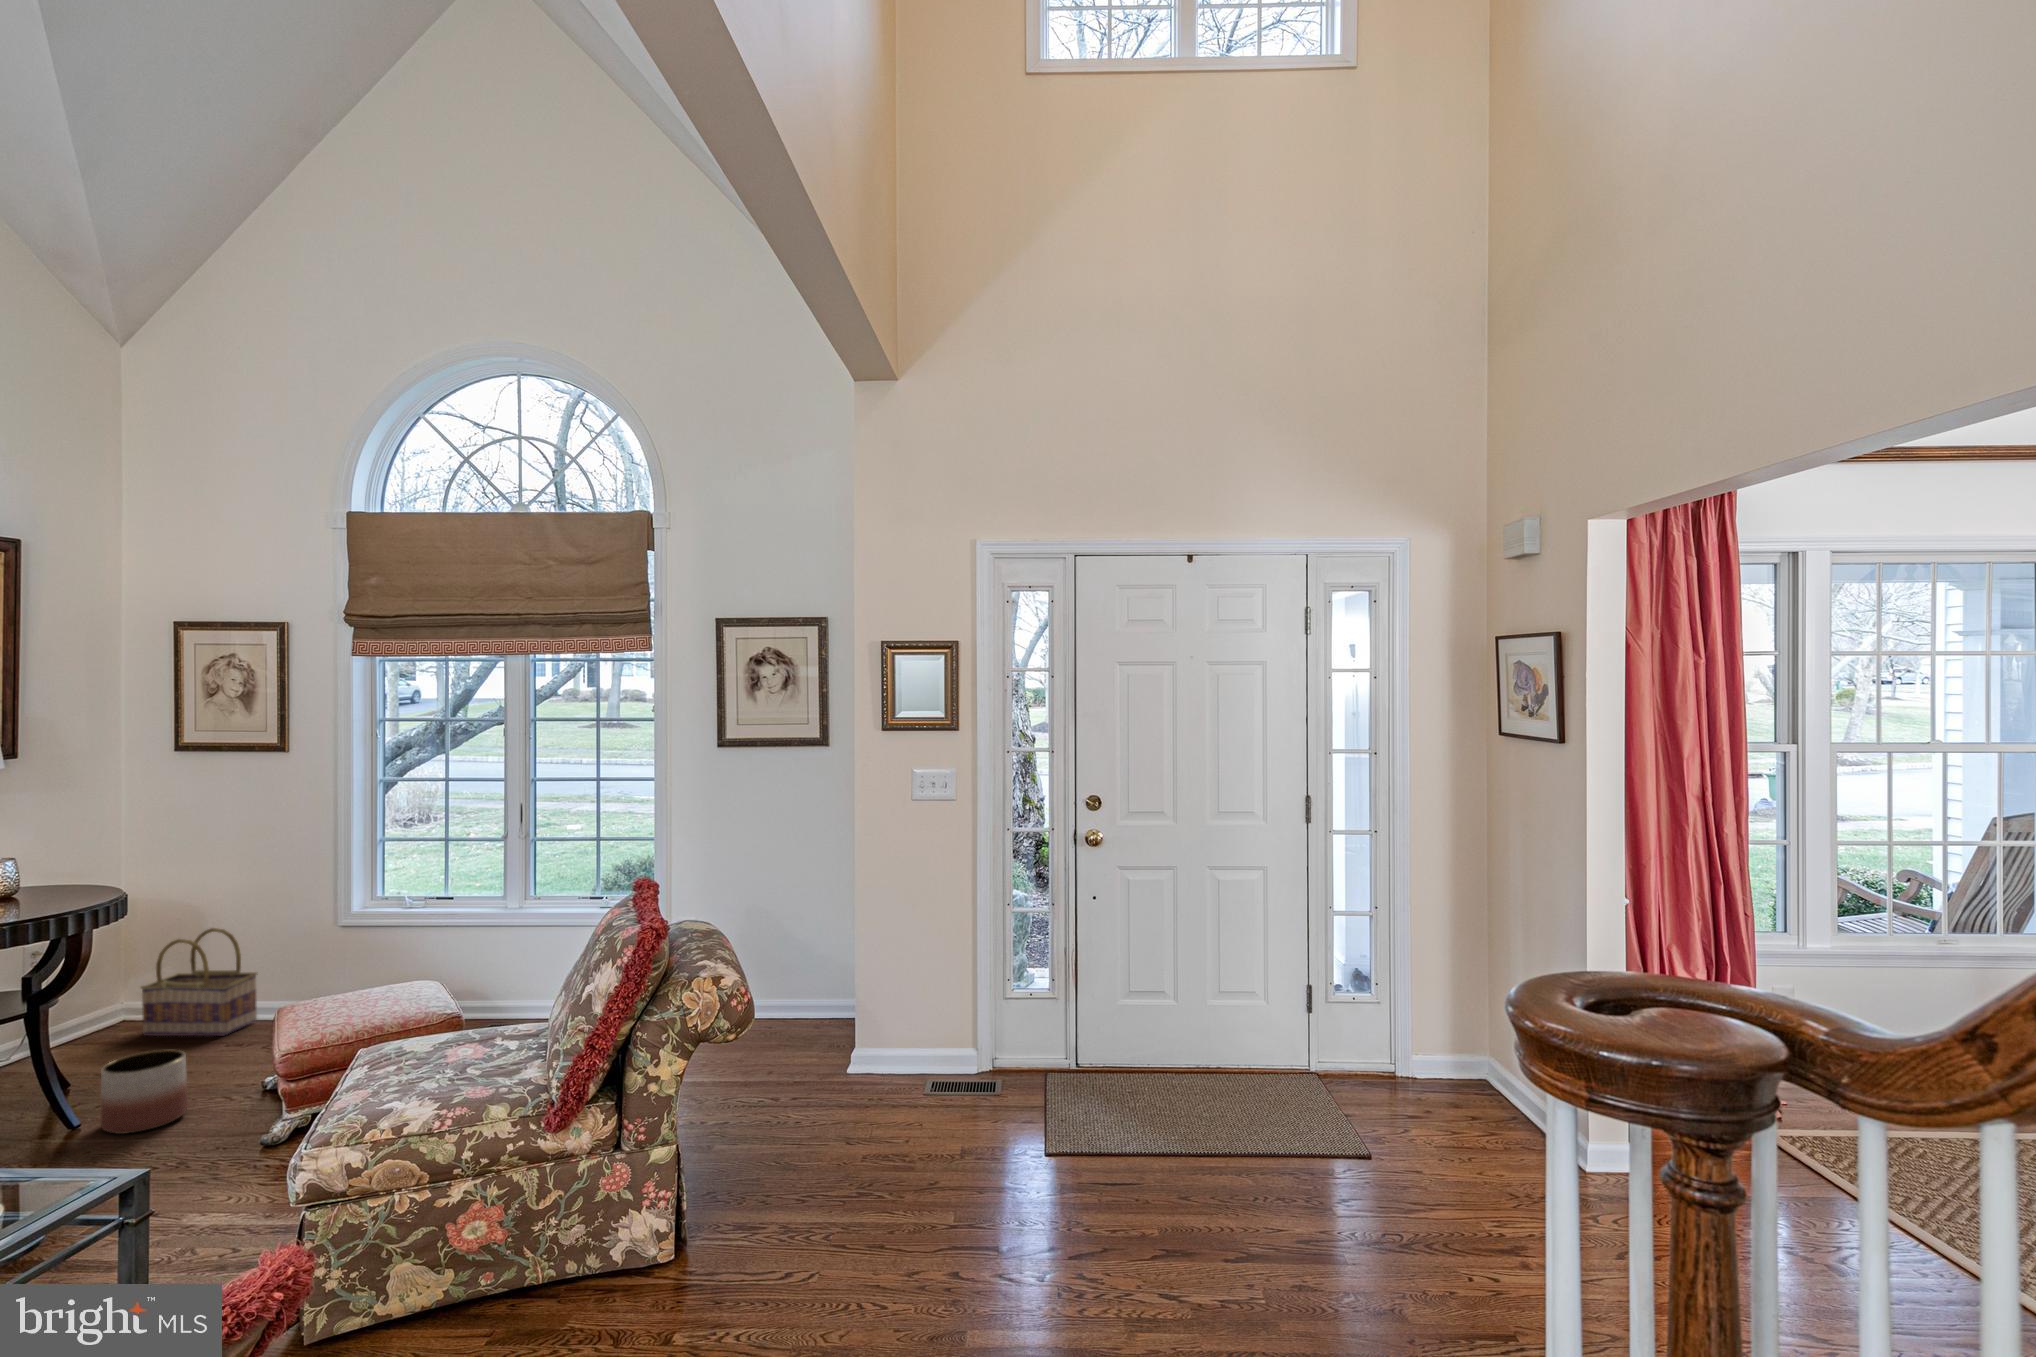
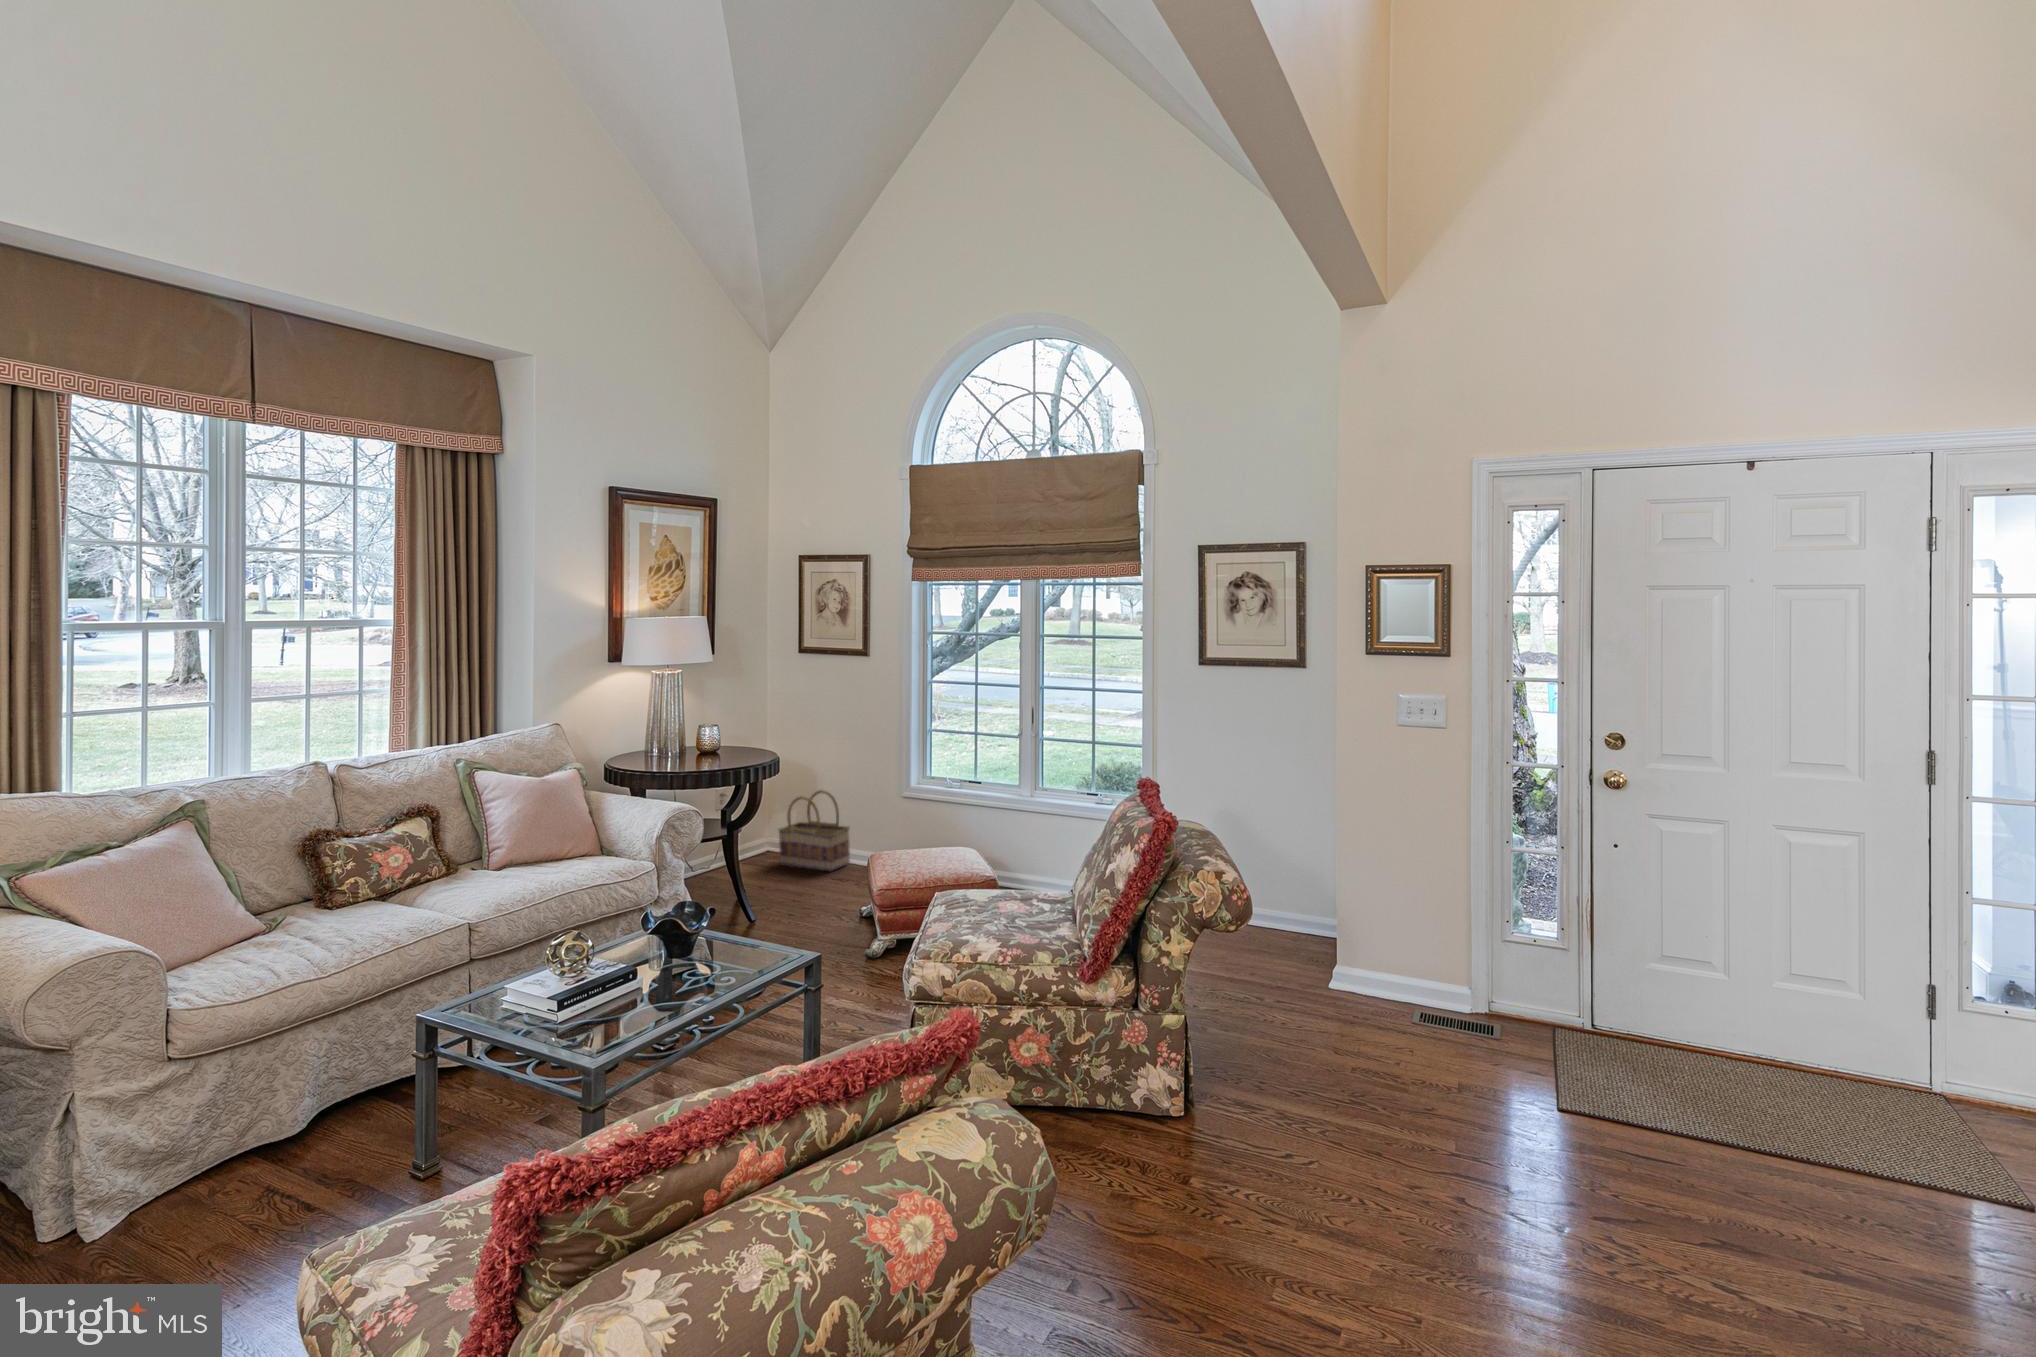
planter: present [101,1049,187,1134] -> none [764,877,815,934]

